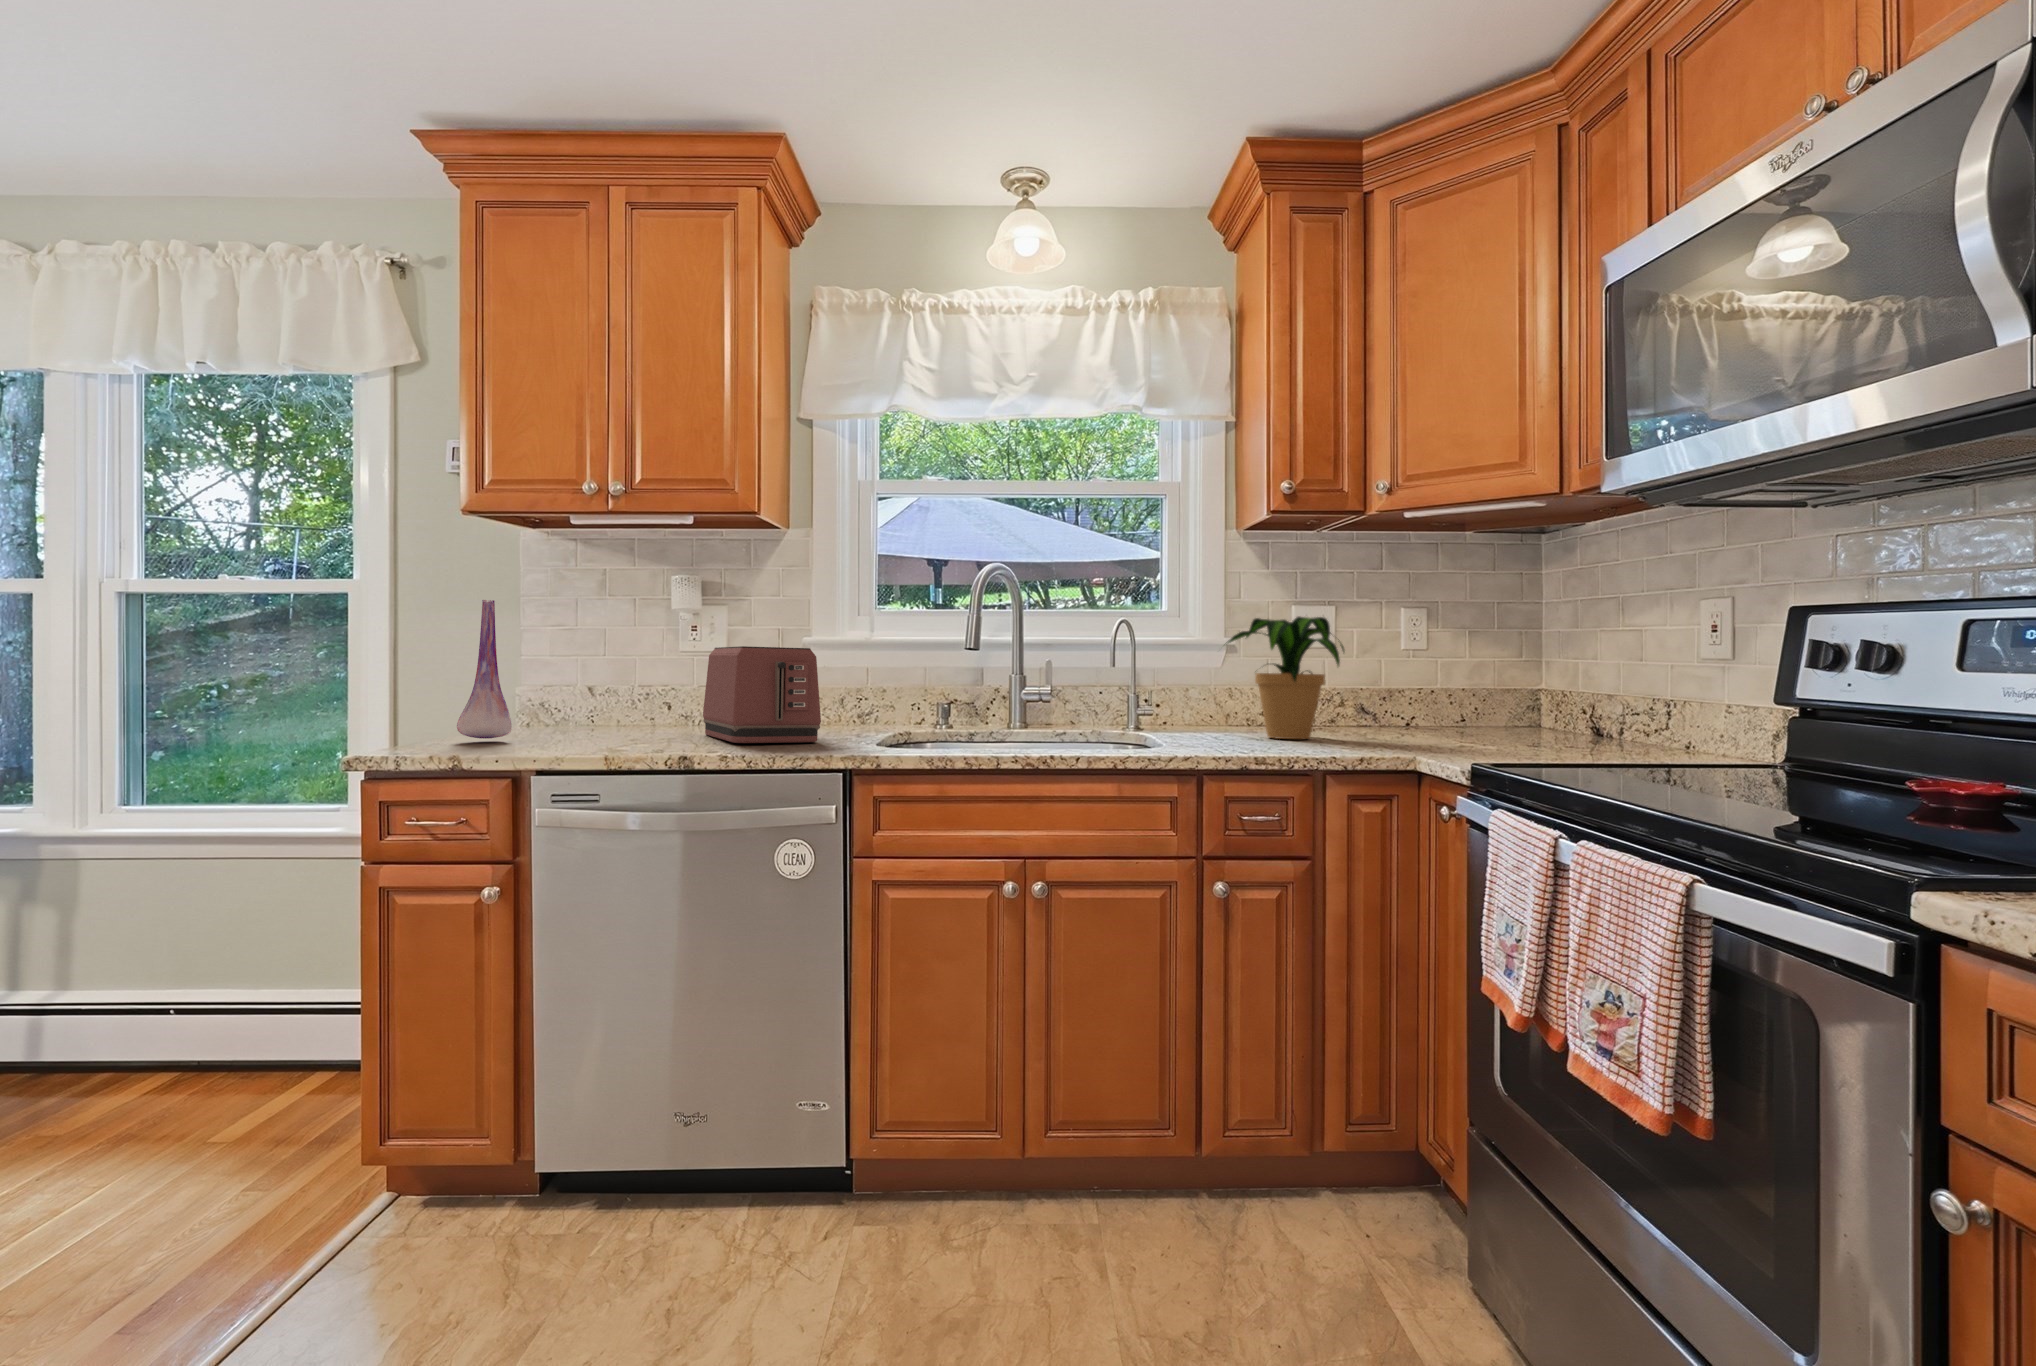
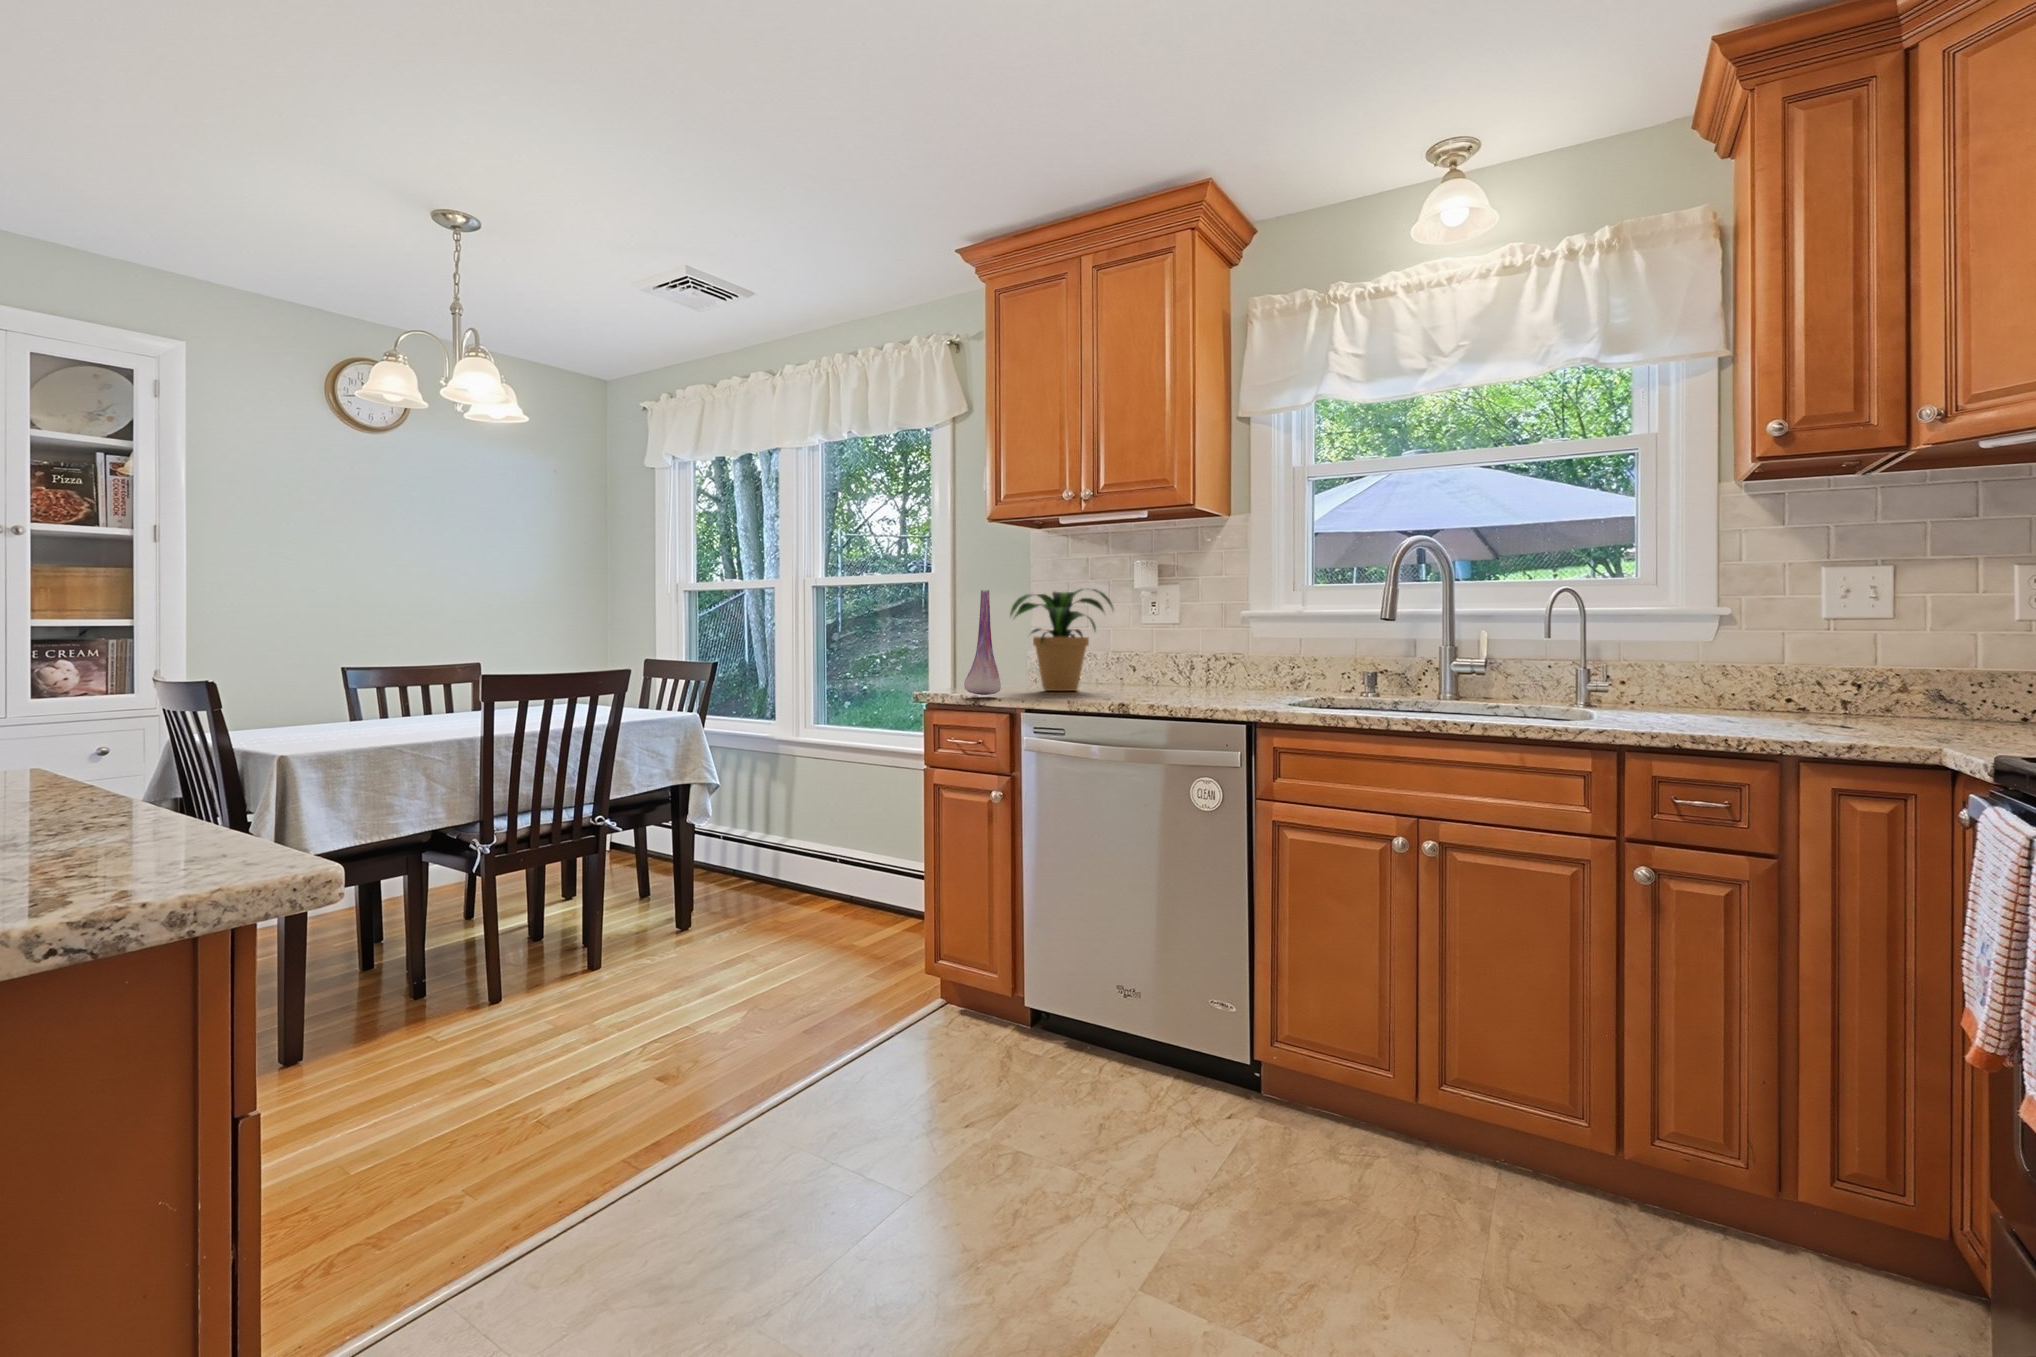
potted plant: present [1226,617,1344,739] -> present [1010,589,1113,691]
toaster: present [703,646,821,743] -> none [1148,621,1235,704]

